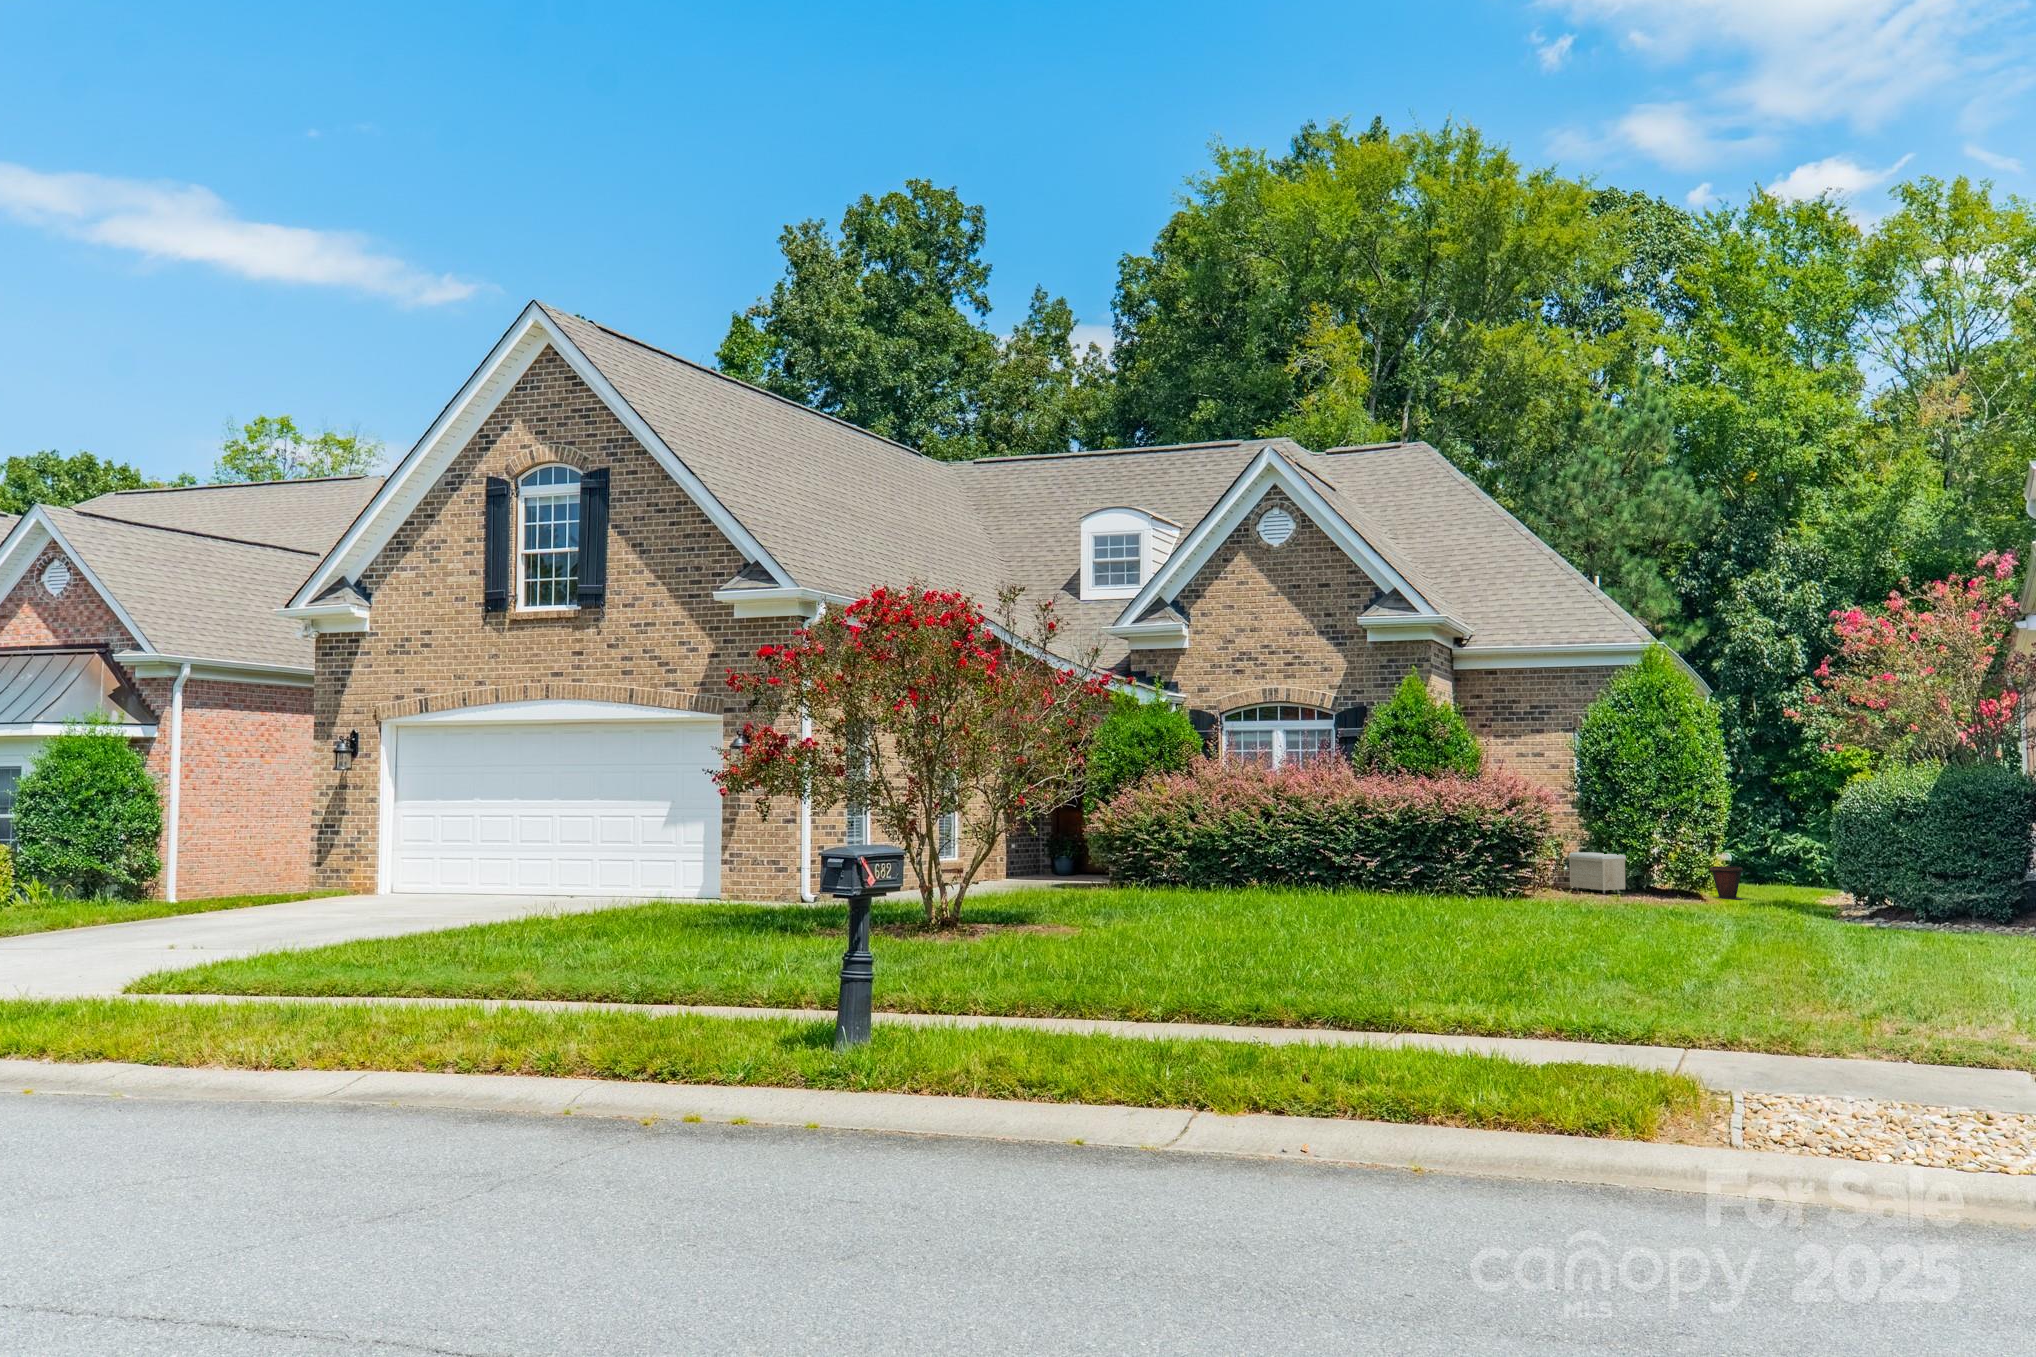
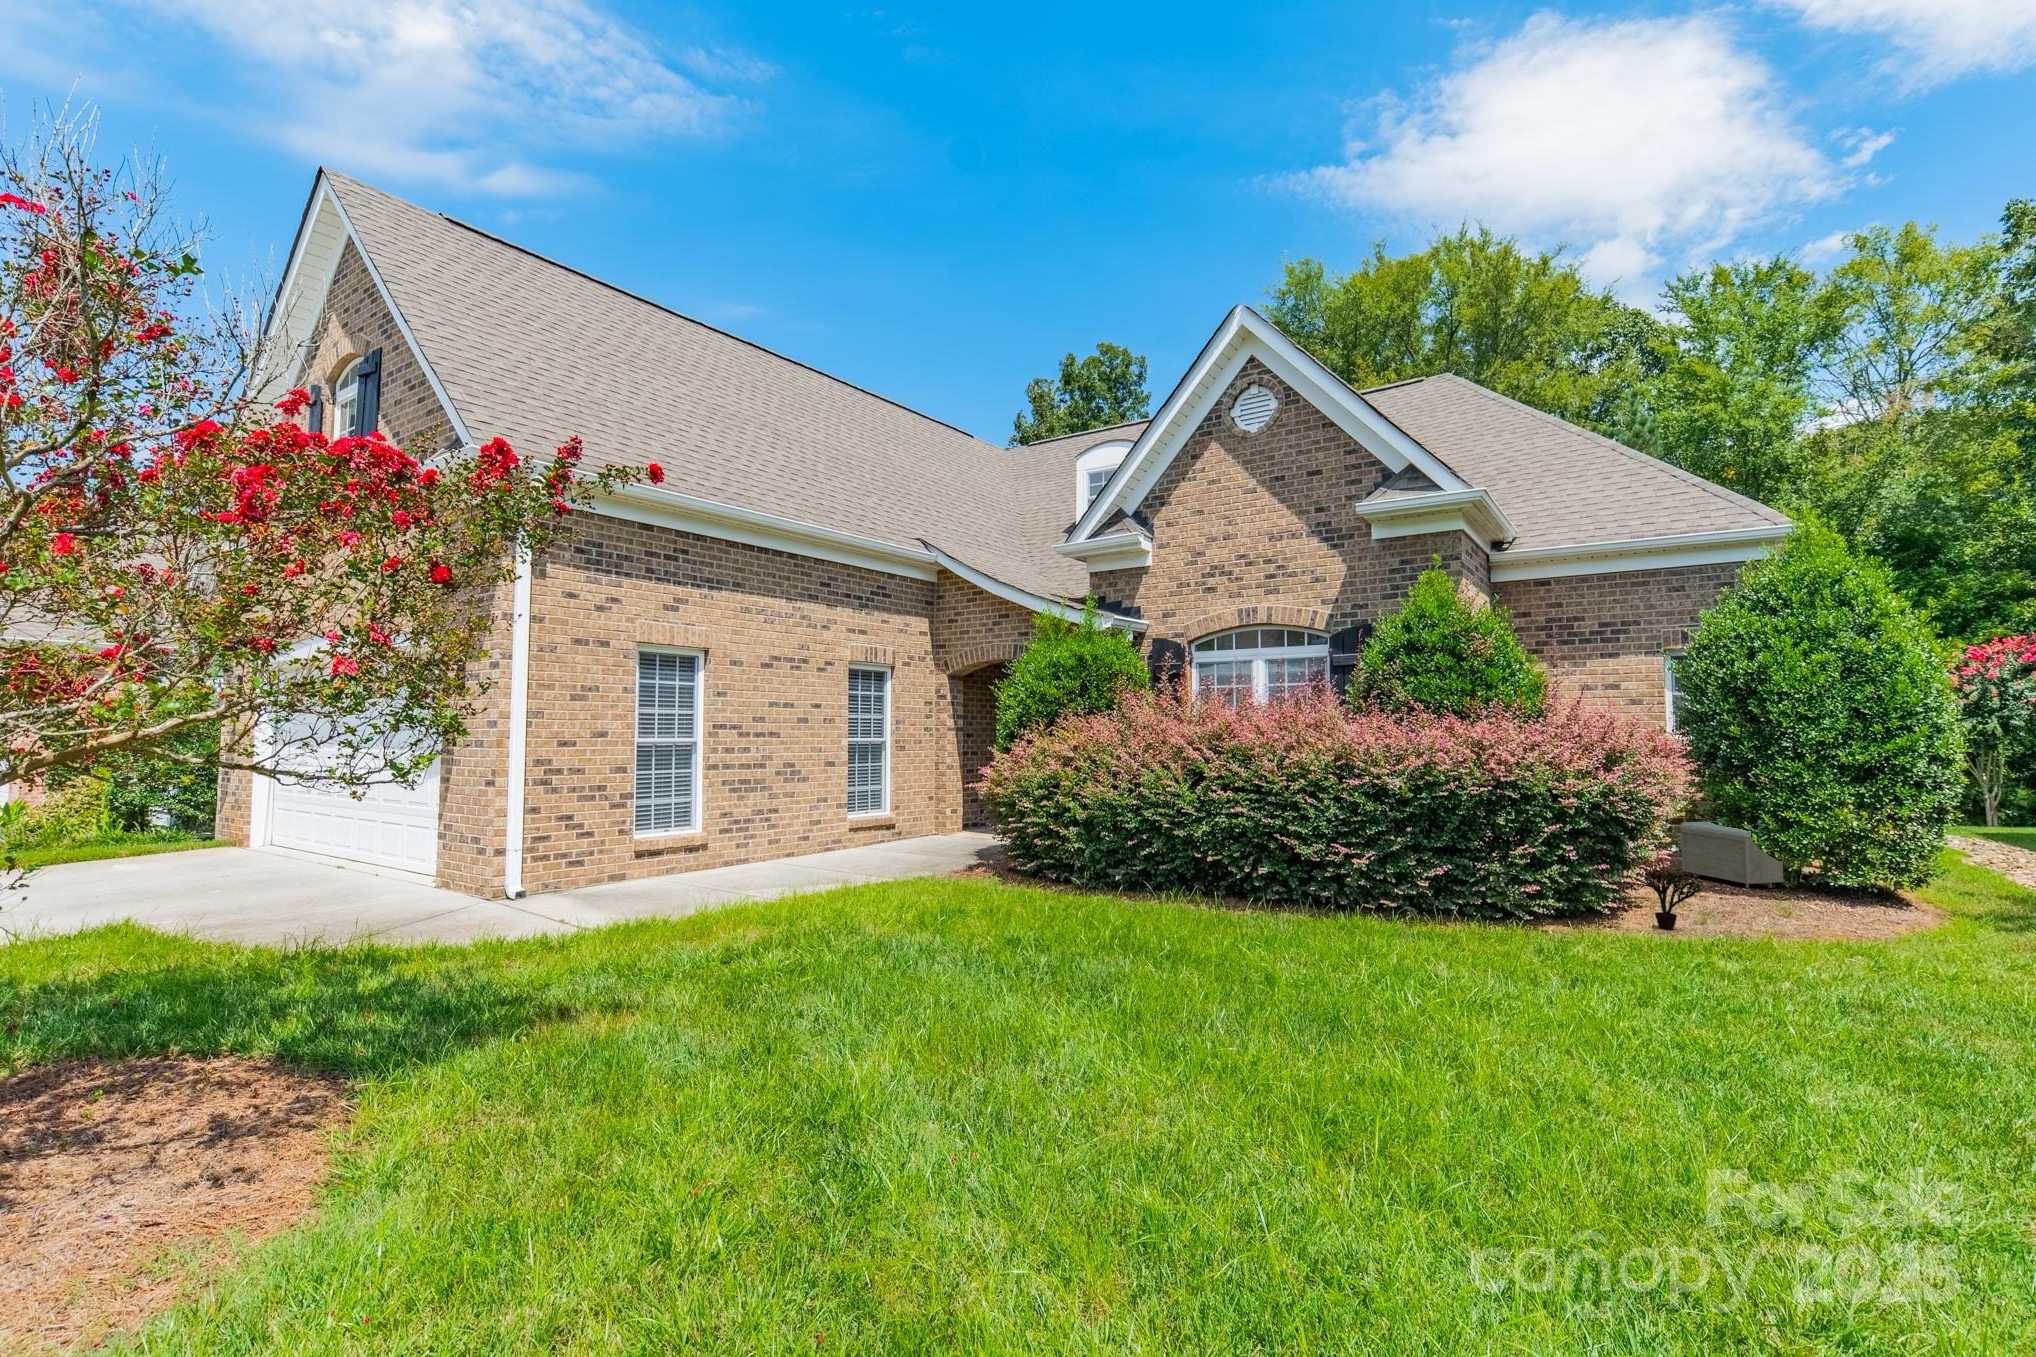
bucket: present [1709,866,1743,899] -> none [1926,848,2001,904]
potted plant: none [1521,867,1557,901] -> present [1635,871,1703,929]

